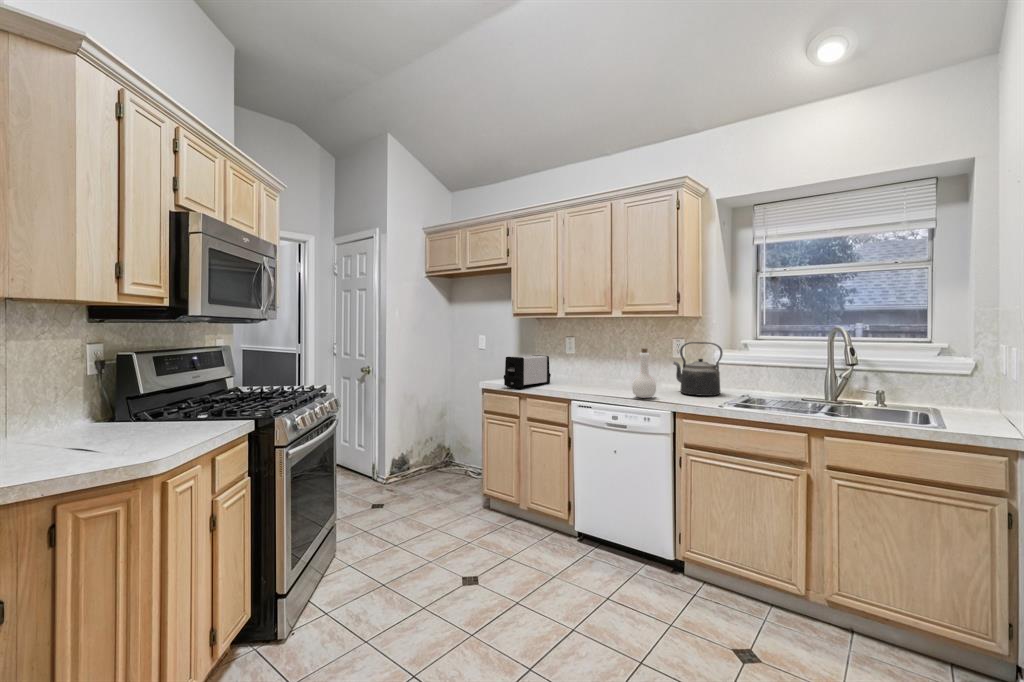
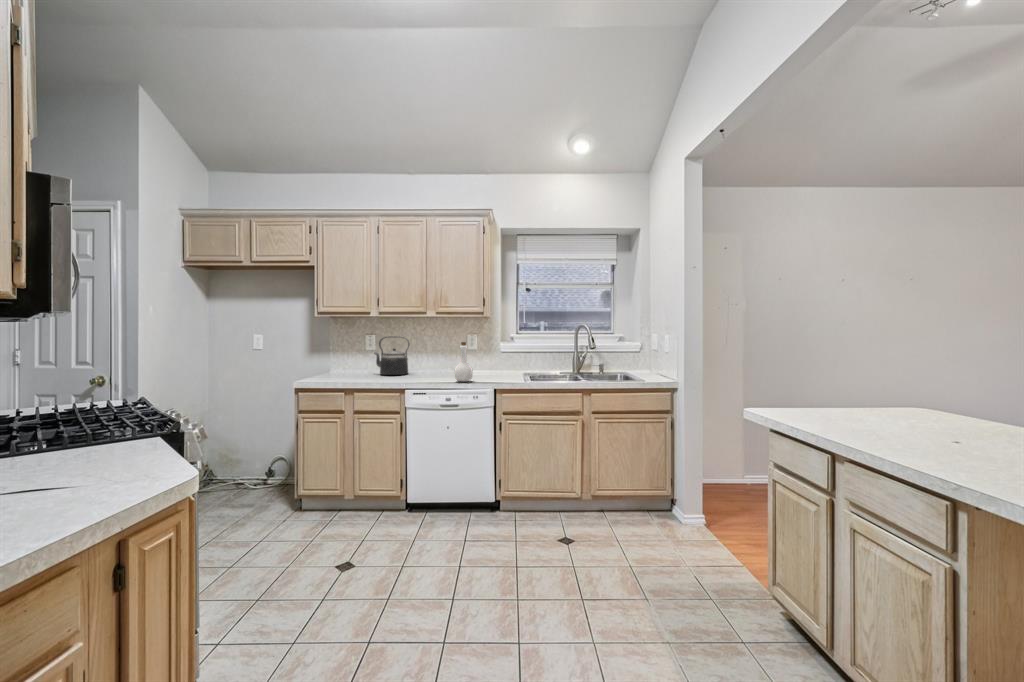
kettle: present [674,342,723,396] -> present [374,336,409,375]
toaster: present [504,355,551,388] -> none [323,352,362,383]

